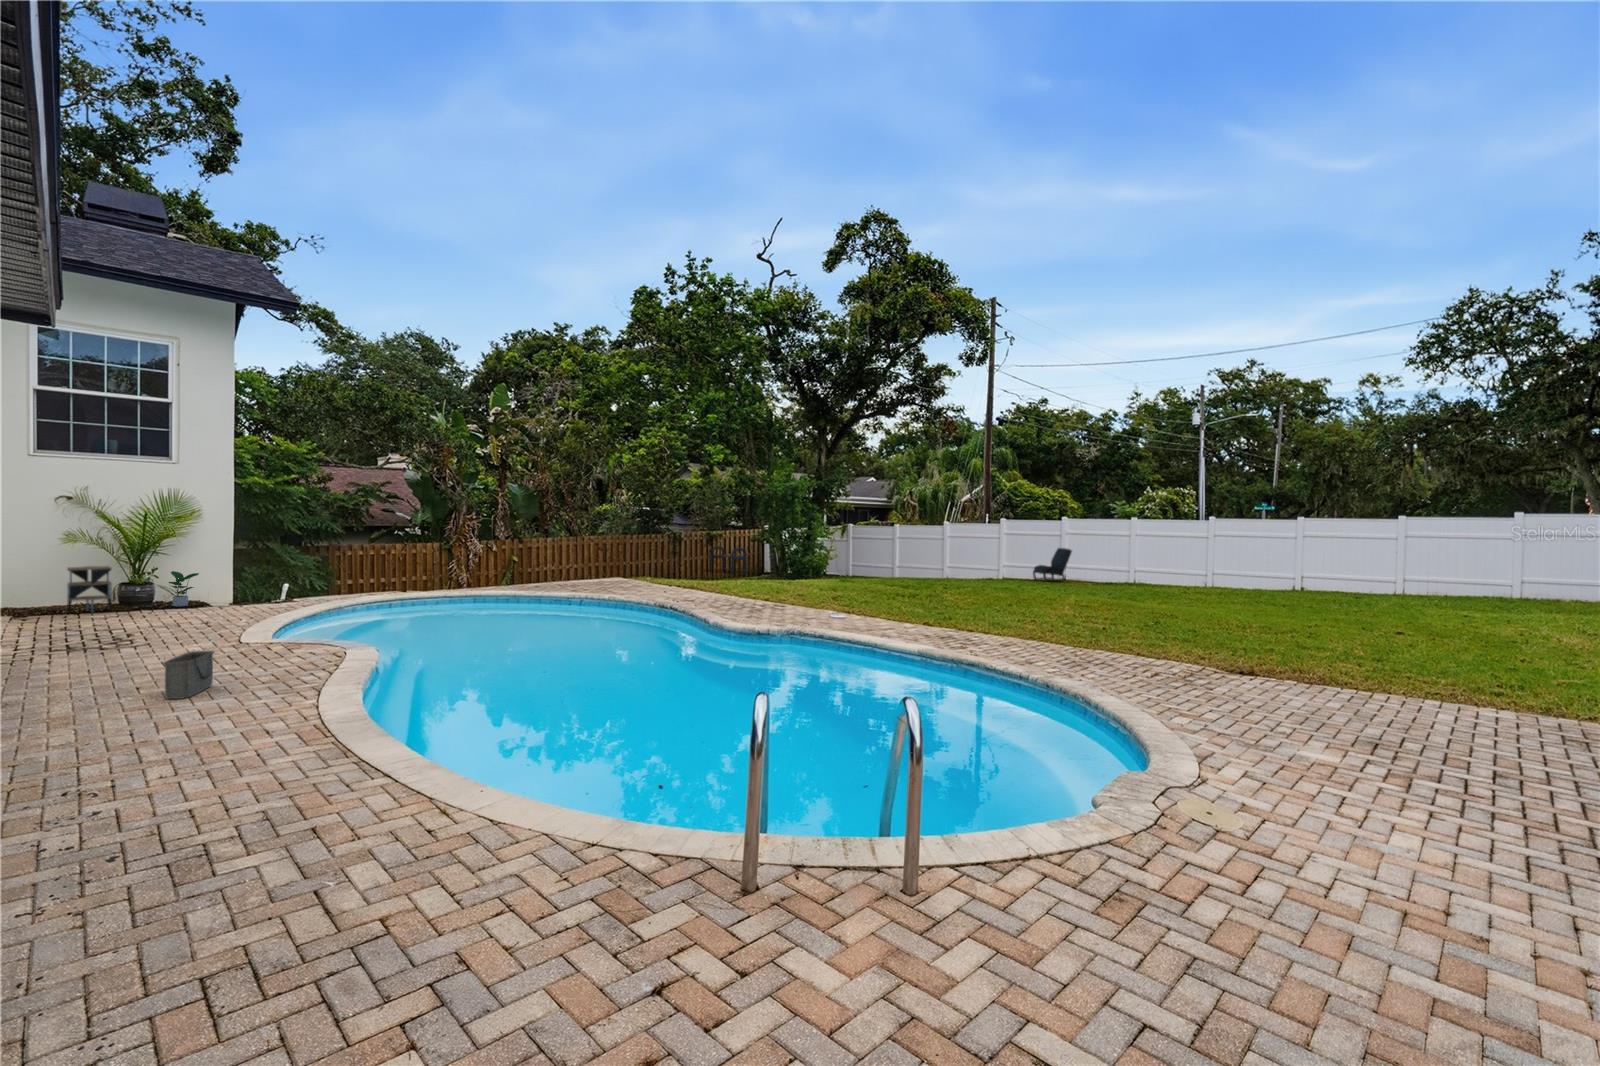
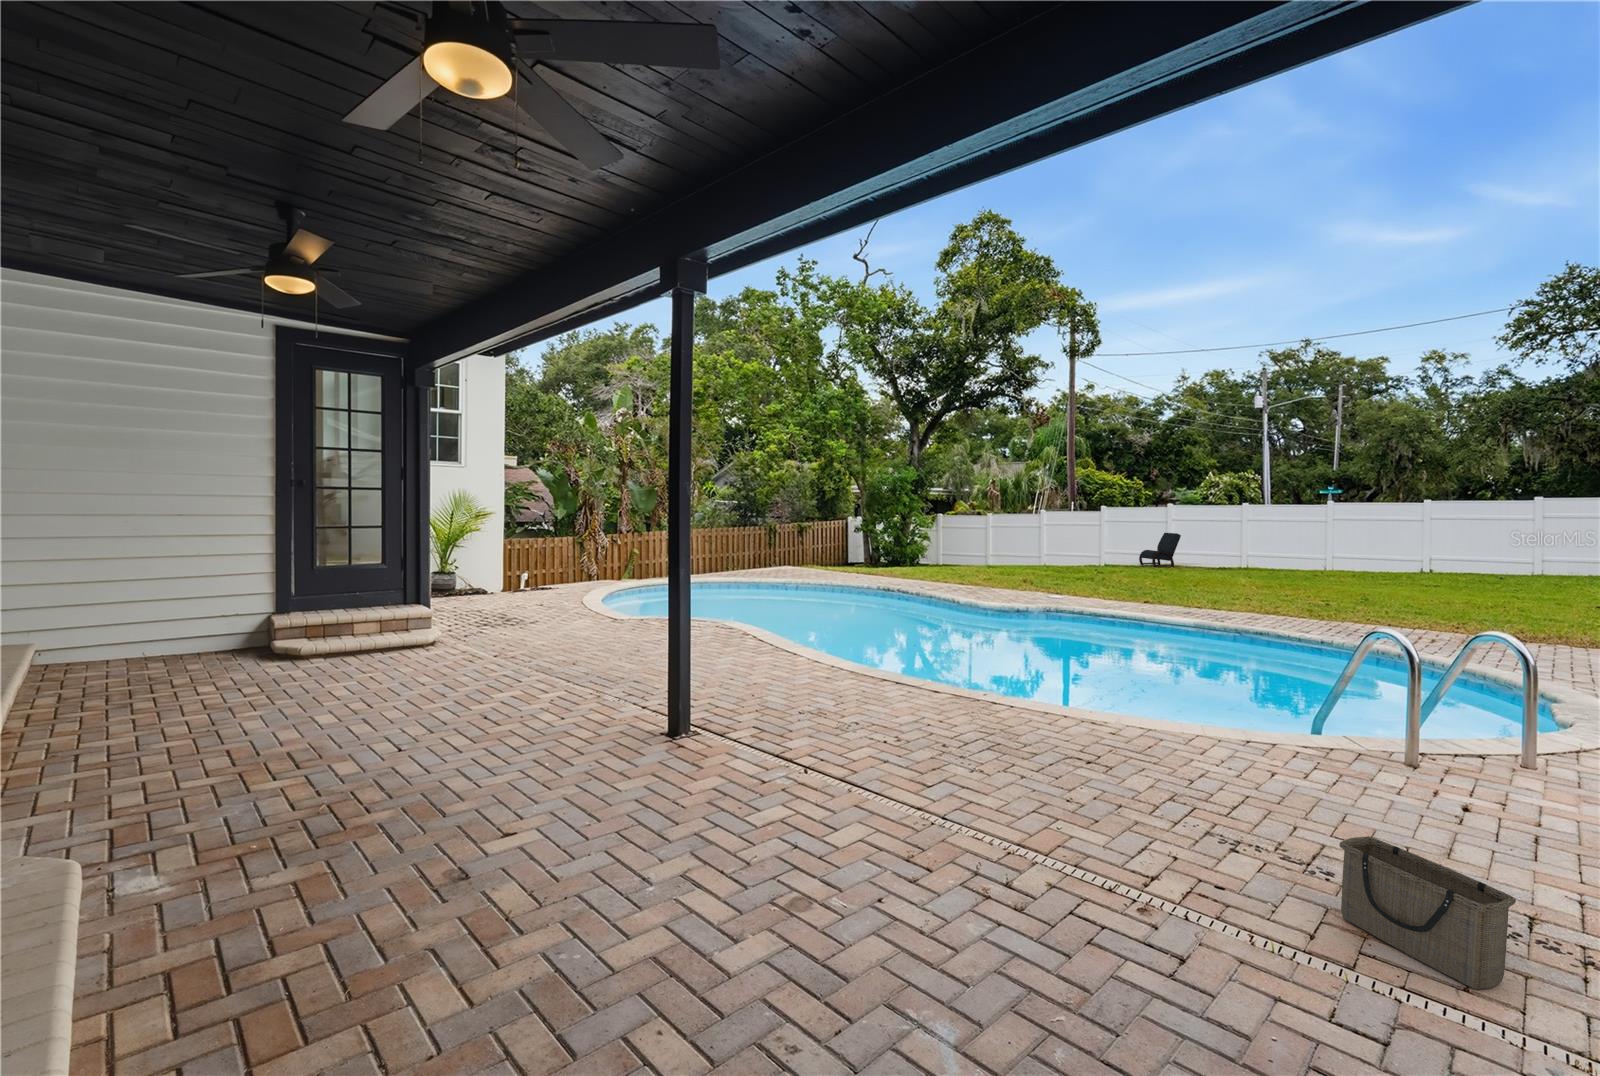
bench: present [709,546,747,573] -> none [811,535,850,562]
side table: present [67,566,112,614] -> none [269,565,310,613]
potted plant: present [169,571,199,607] -> none [354,569,382,604]
basket: present [163,651,214,699] -> present [1339,836,1516,989]

